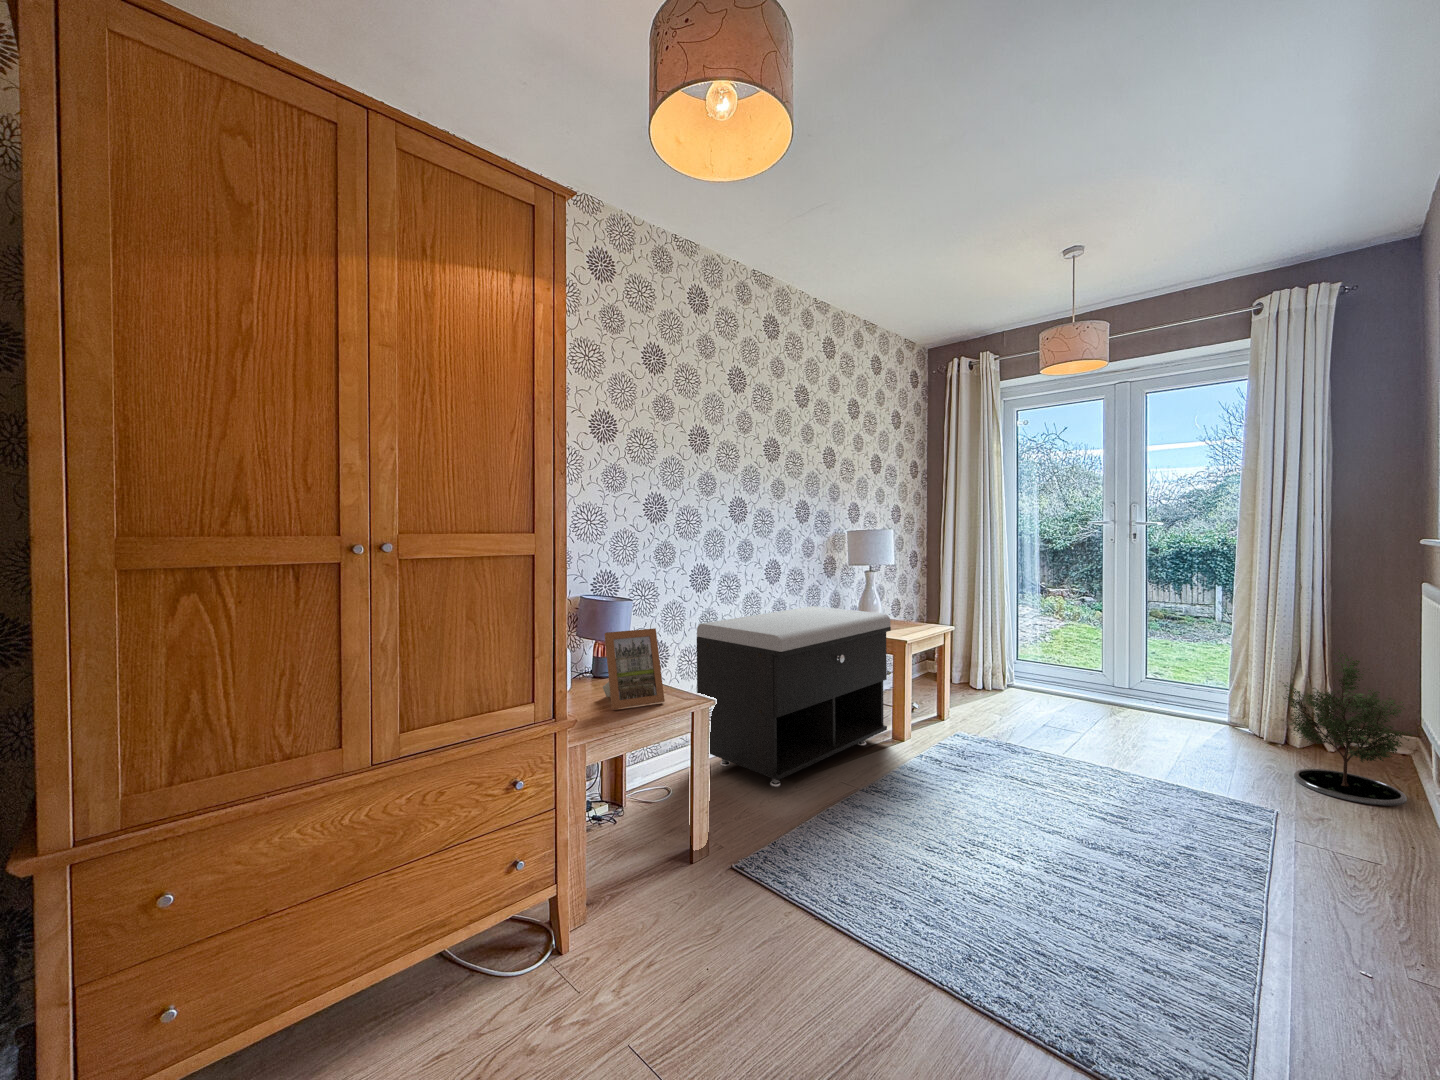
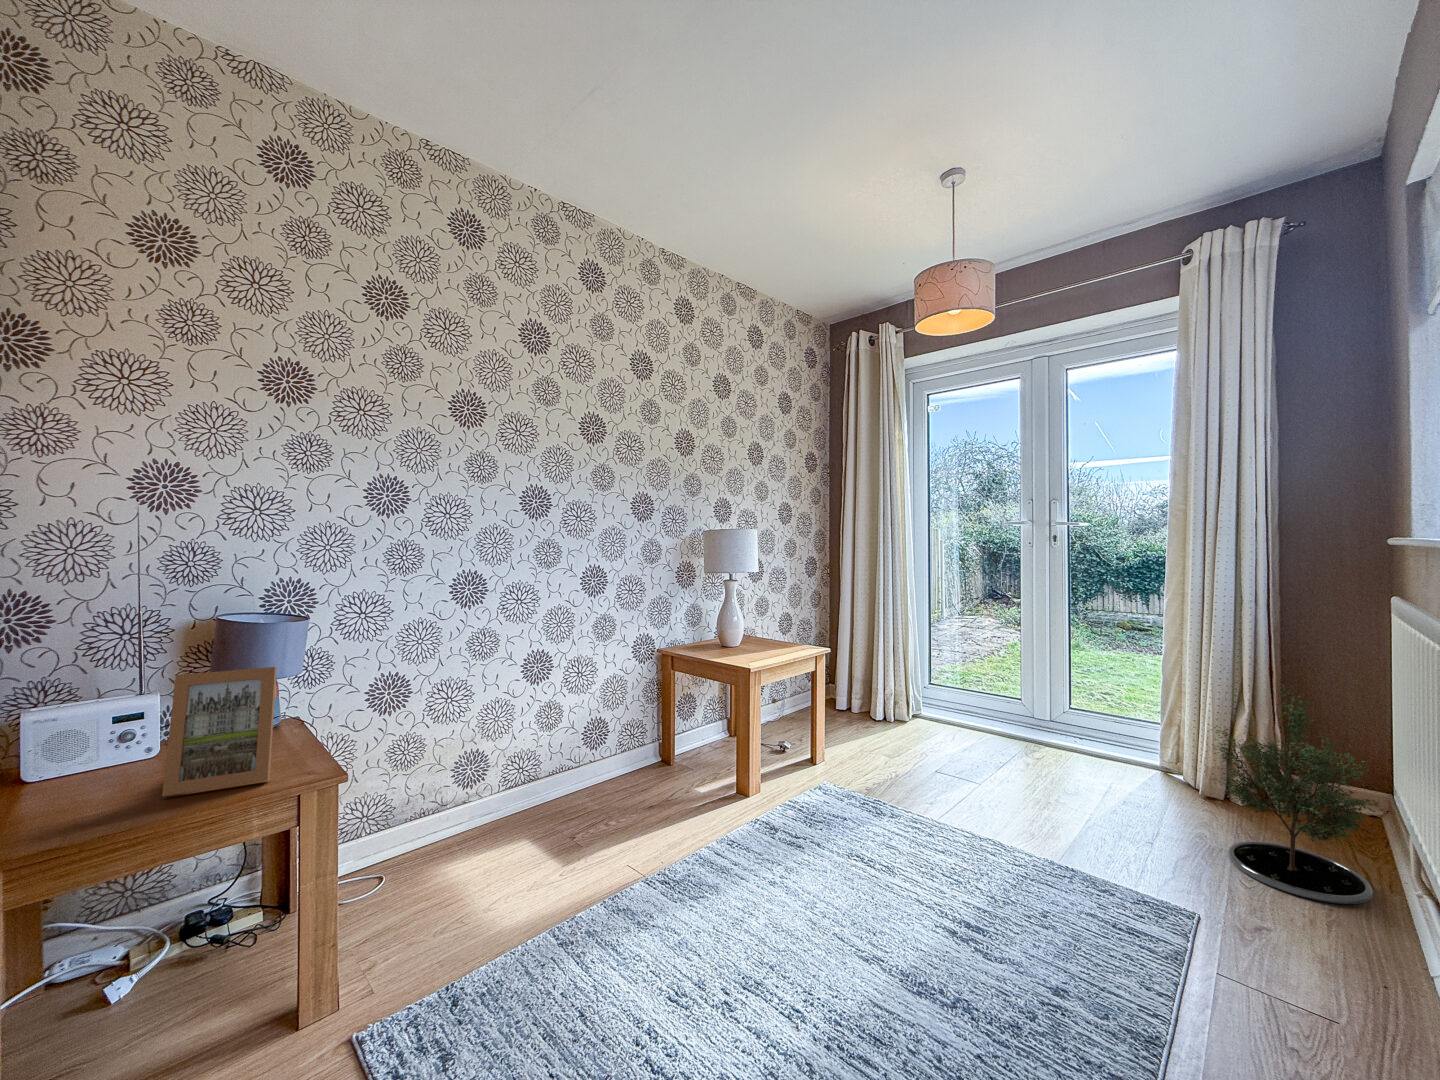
storage bench: present [697,606,891,787] -> none [456,625,729,876]

